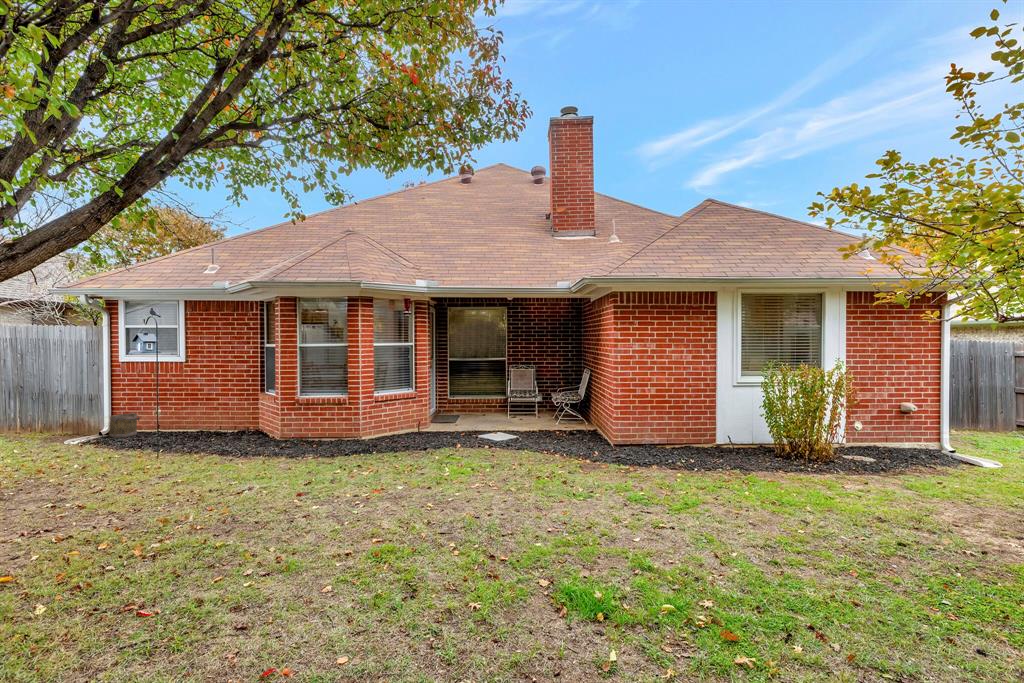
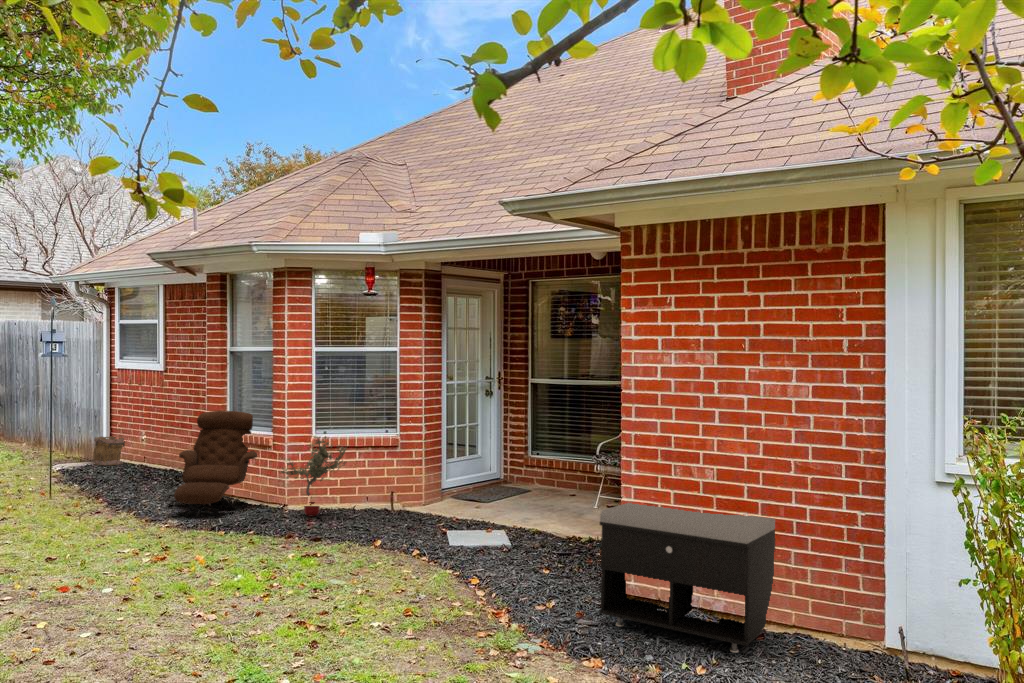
lounge chair: none [288,385,345,455] -> present [174,411,257,518]
potted tree: none [370,394,406,442] -> present [281,436,346,517]
storage bench: none [624,405,694,456] -> present [599,503,776,653]

